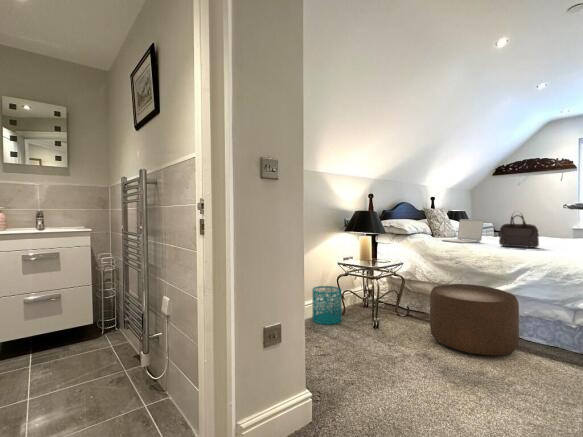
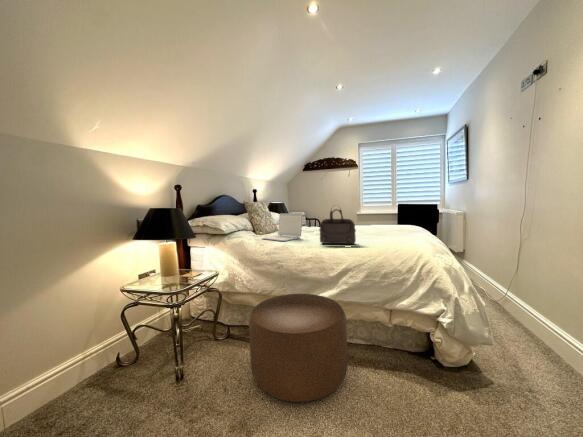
wastebasket: present [312,286,341,324] -> none [66,326,128,402]

